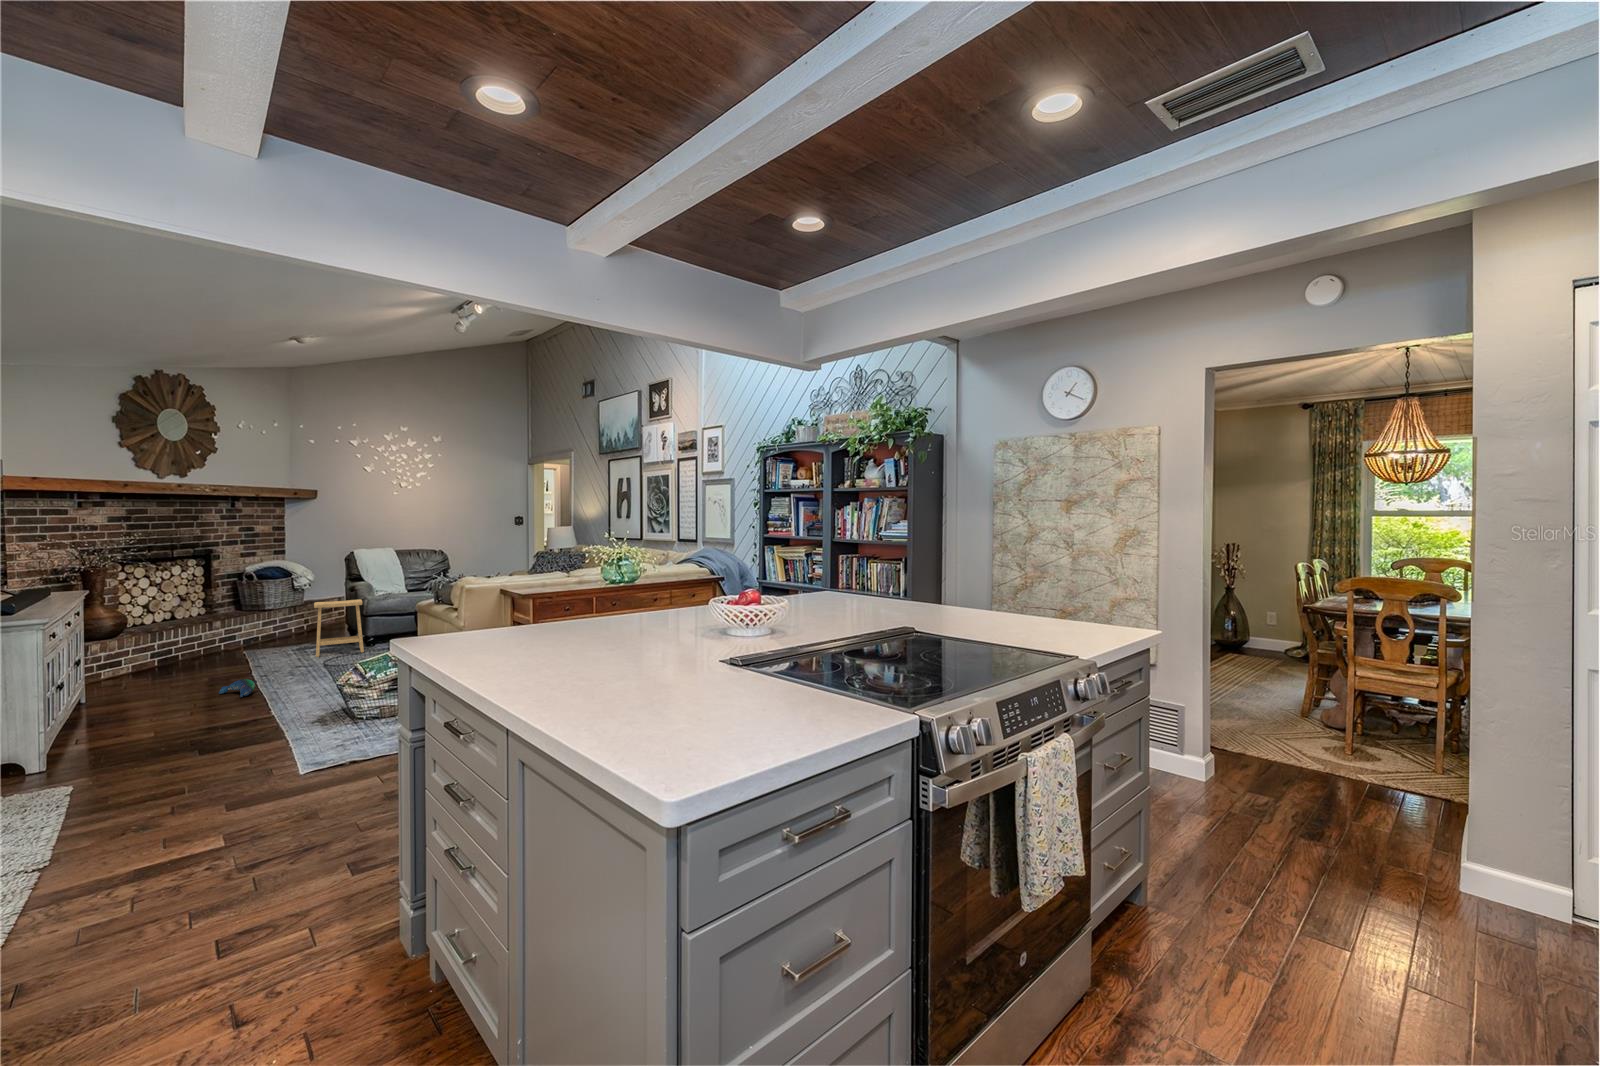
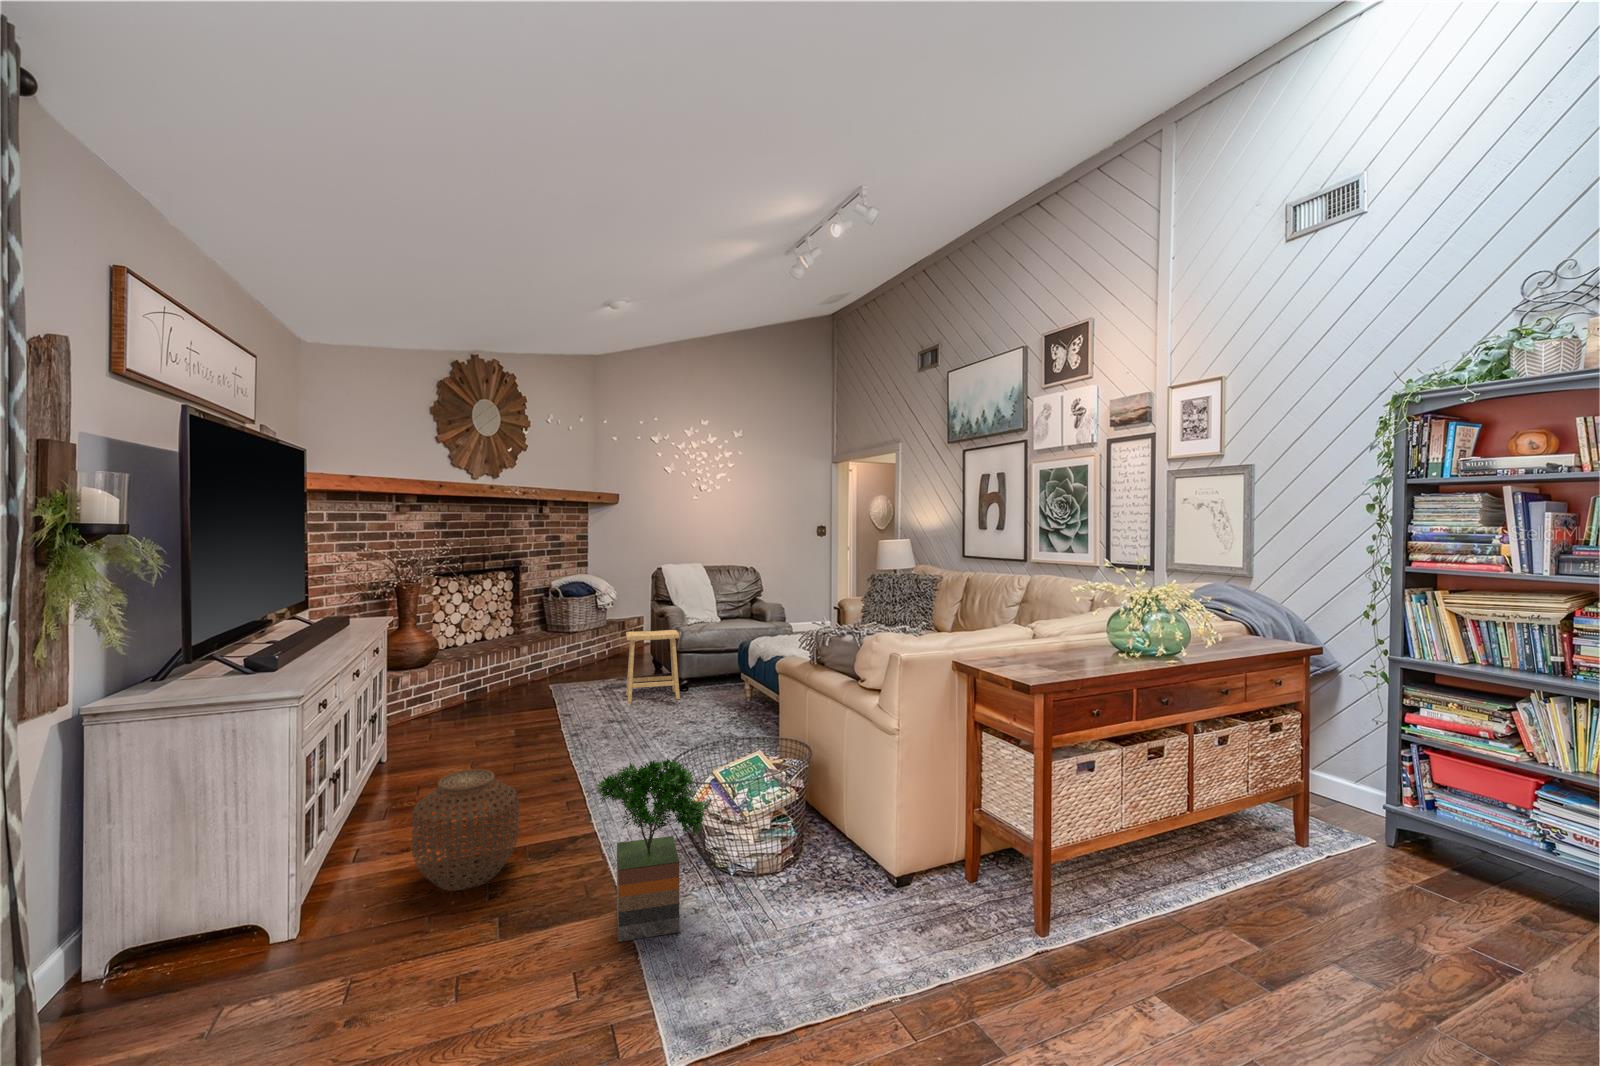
potted tree: none [259,650,337,750] -> present [597,758,705,942]
woven basket: none [124,673,208,745] -> present [412,769,519,890]
plush toy: present [219,679,257,697] -> none [528,748,573,779]

